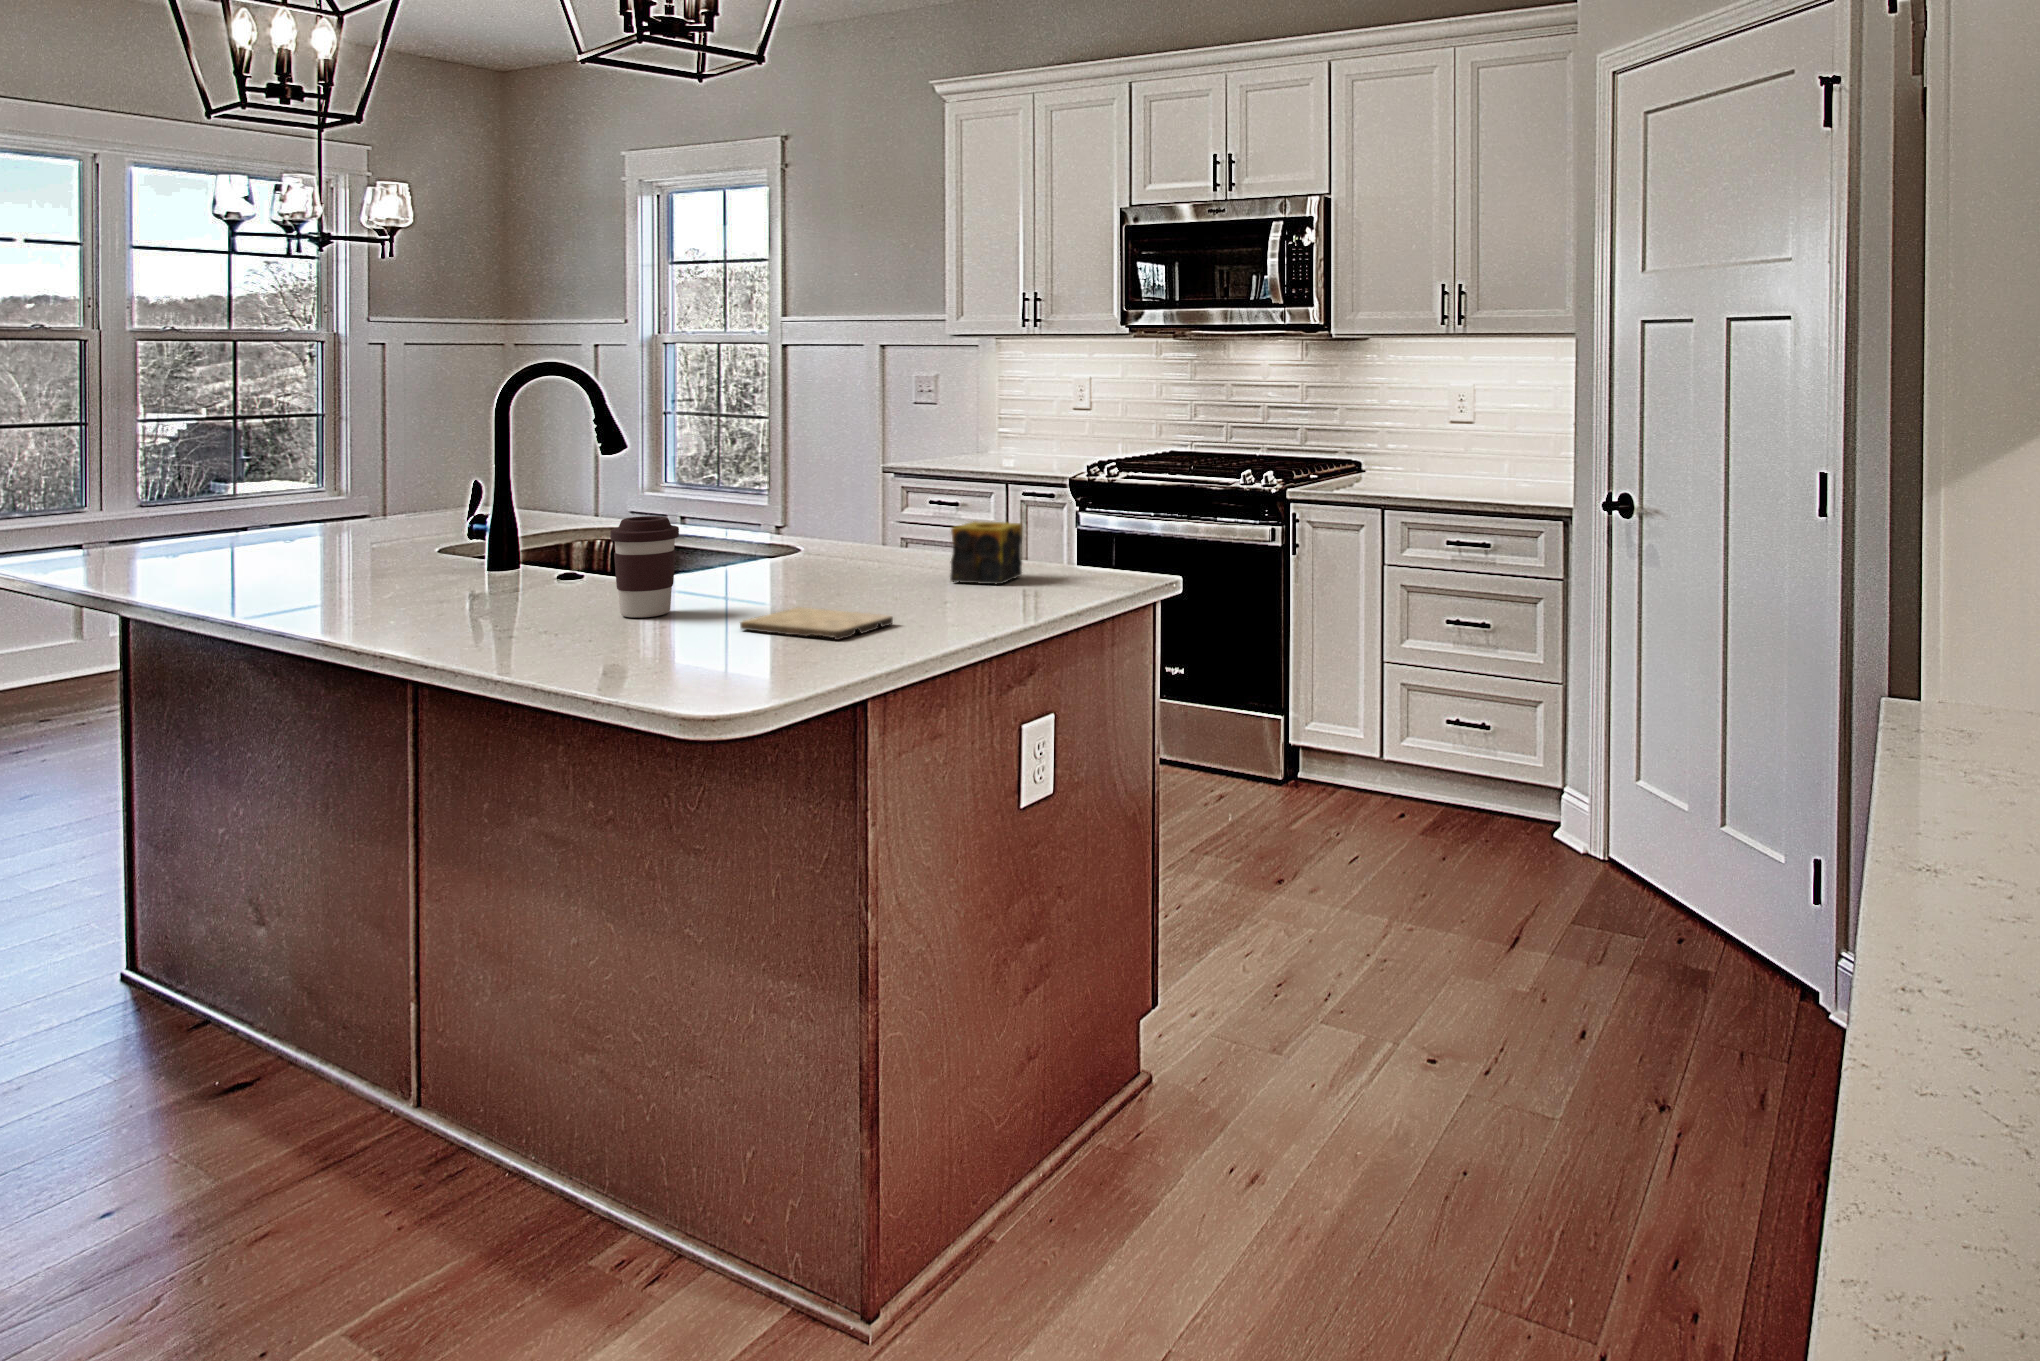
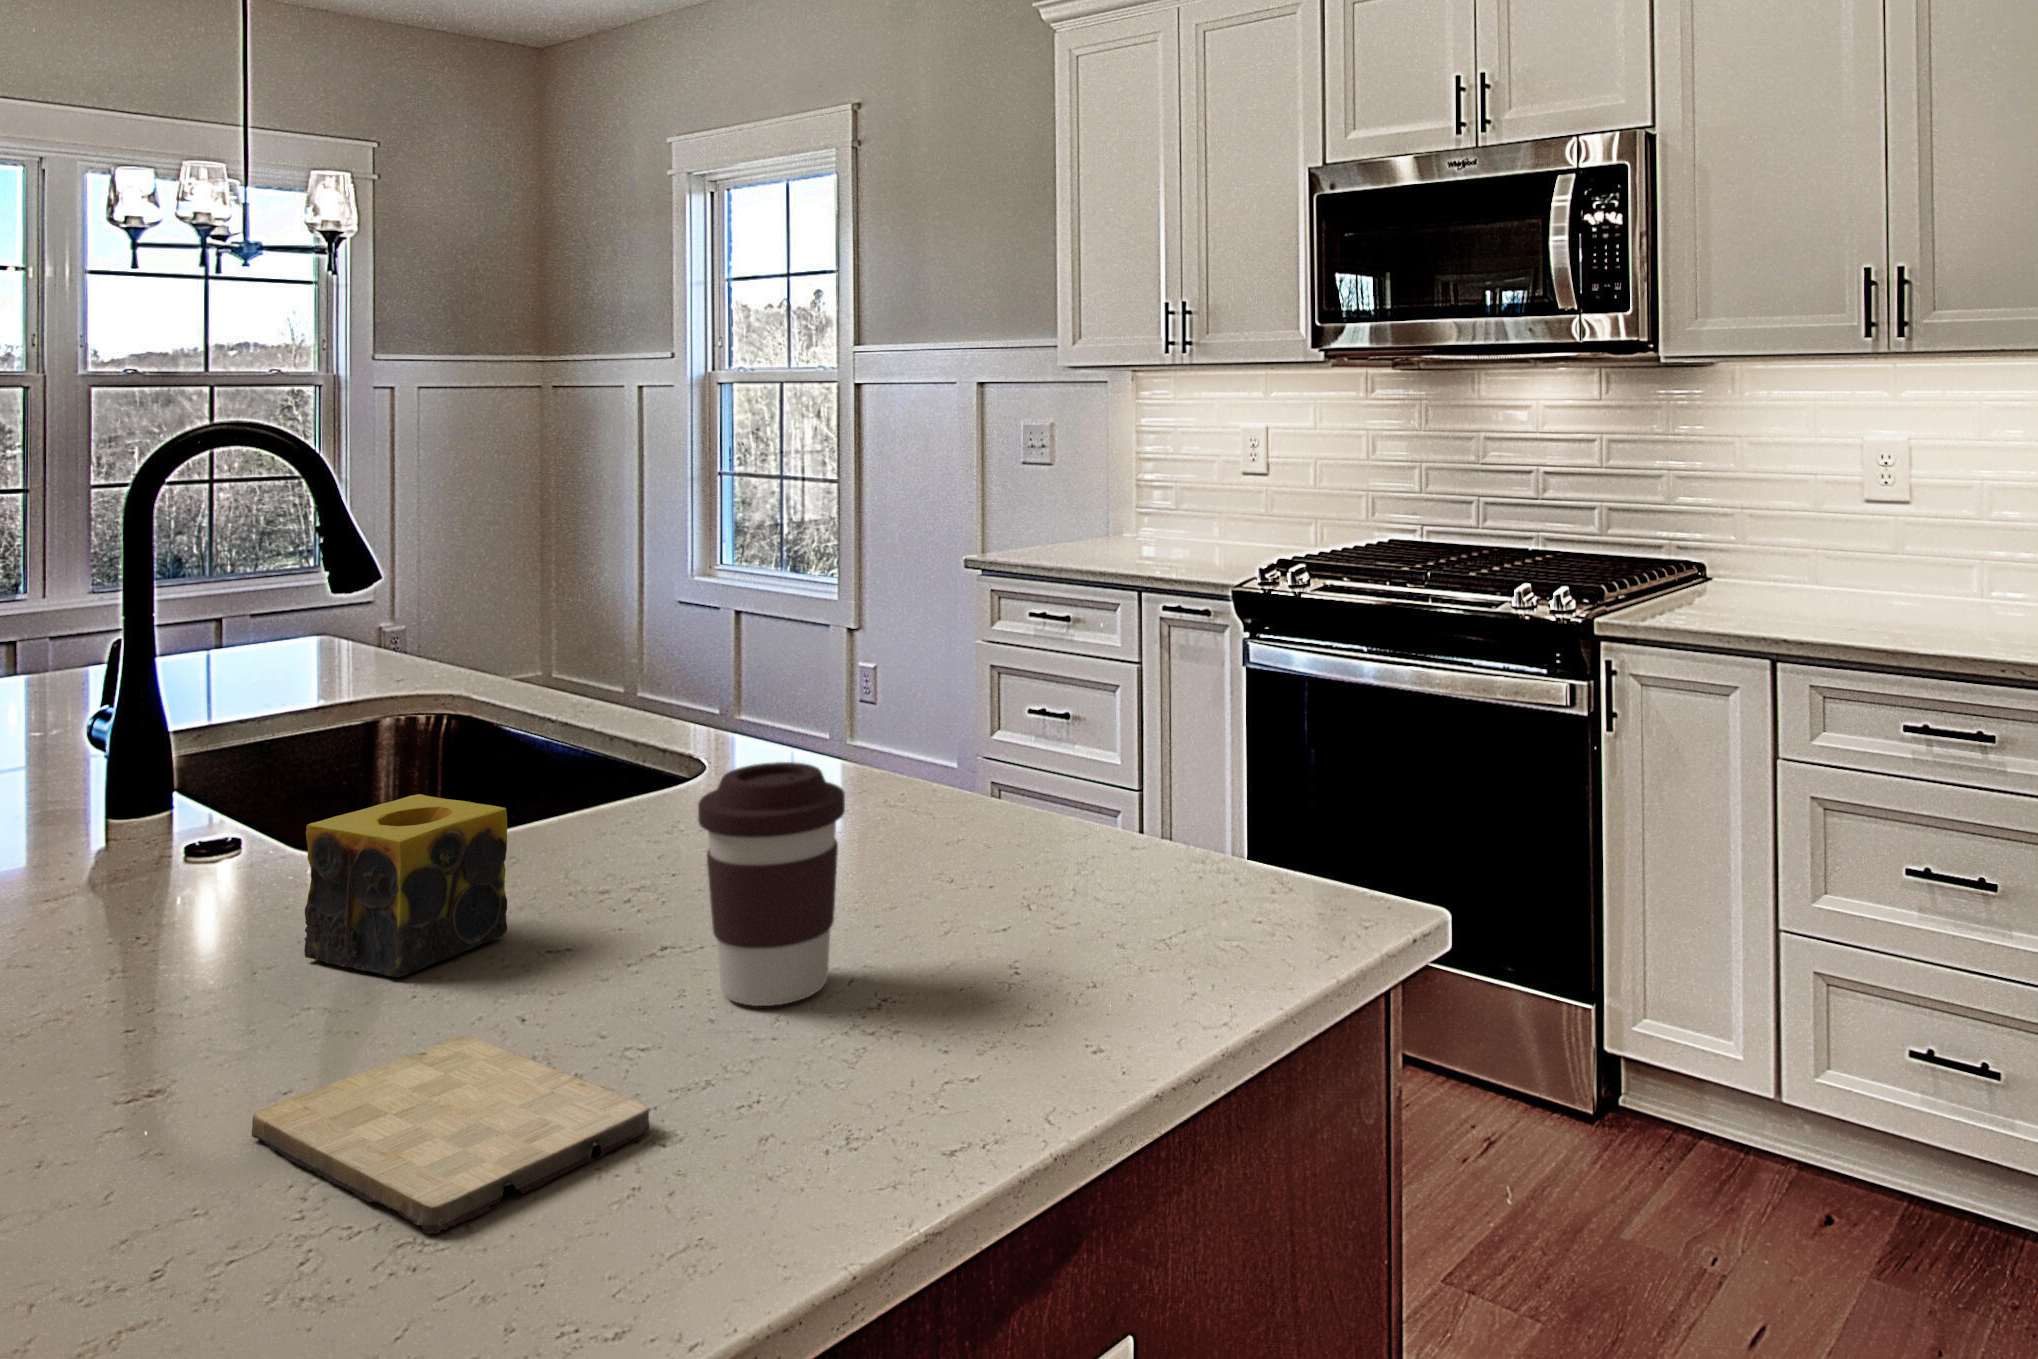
coffee cup: present [610,516,679,617] -> present [698,762,845,1006]
candle: present [950,521,1022,584] -> present [304,794,507,977]

